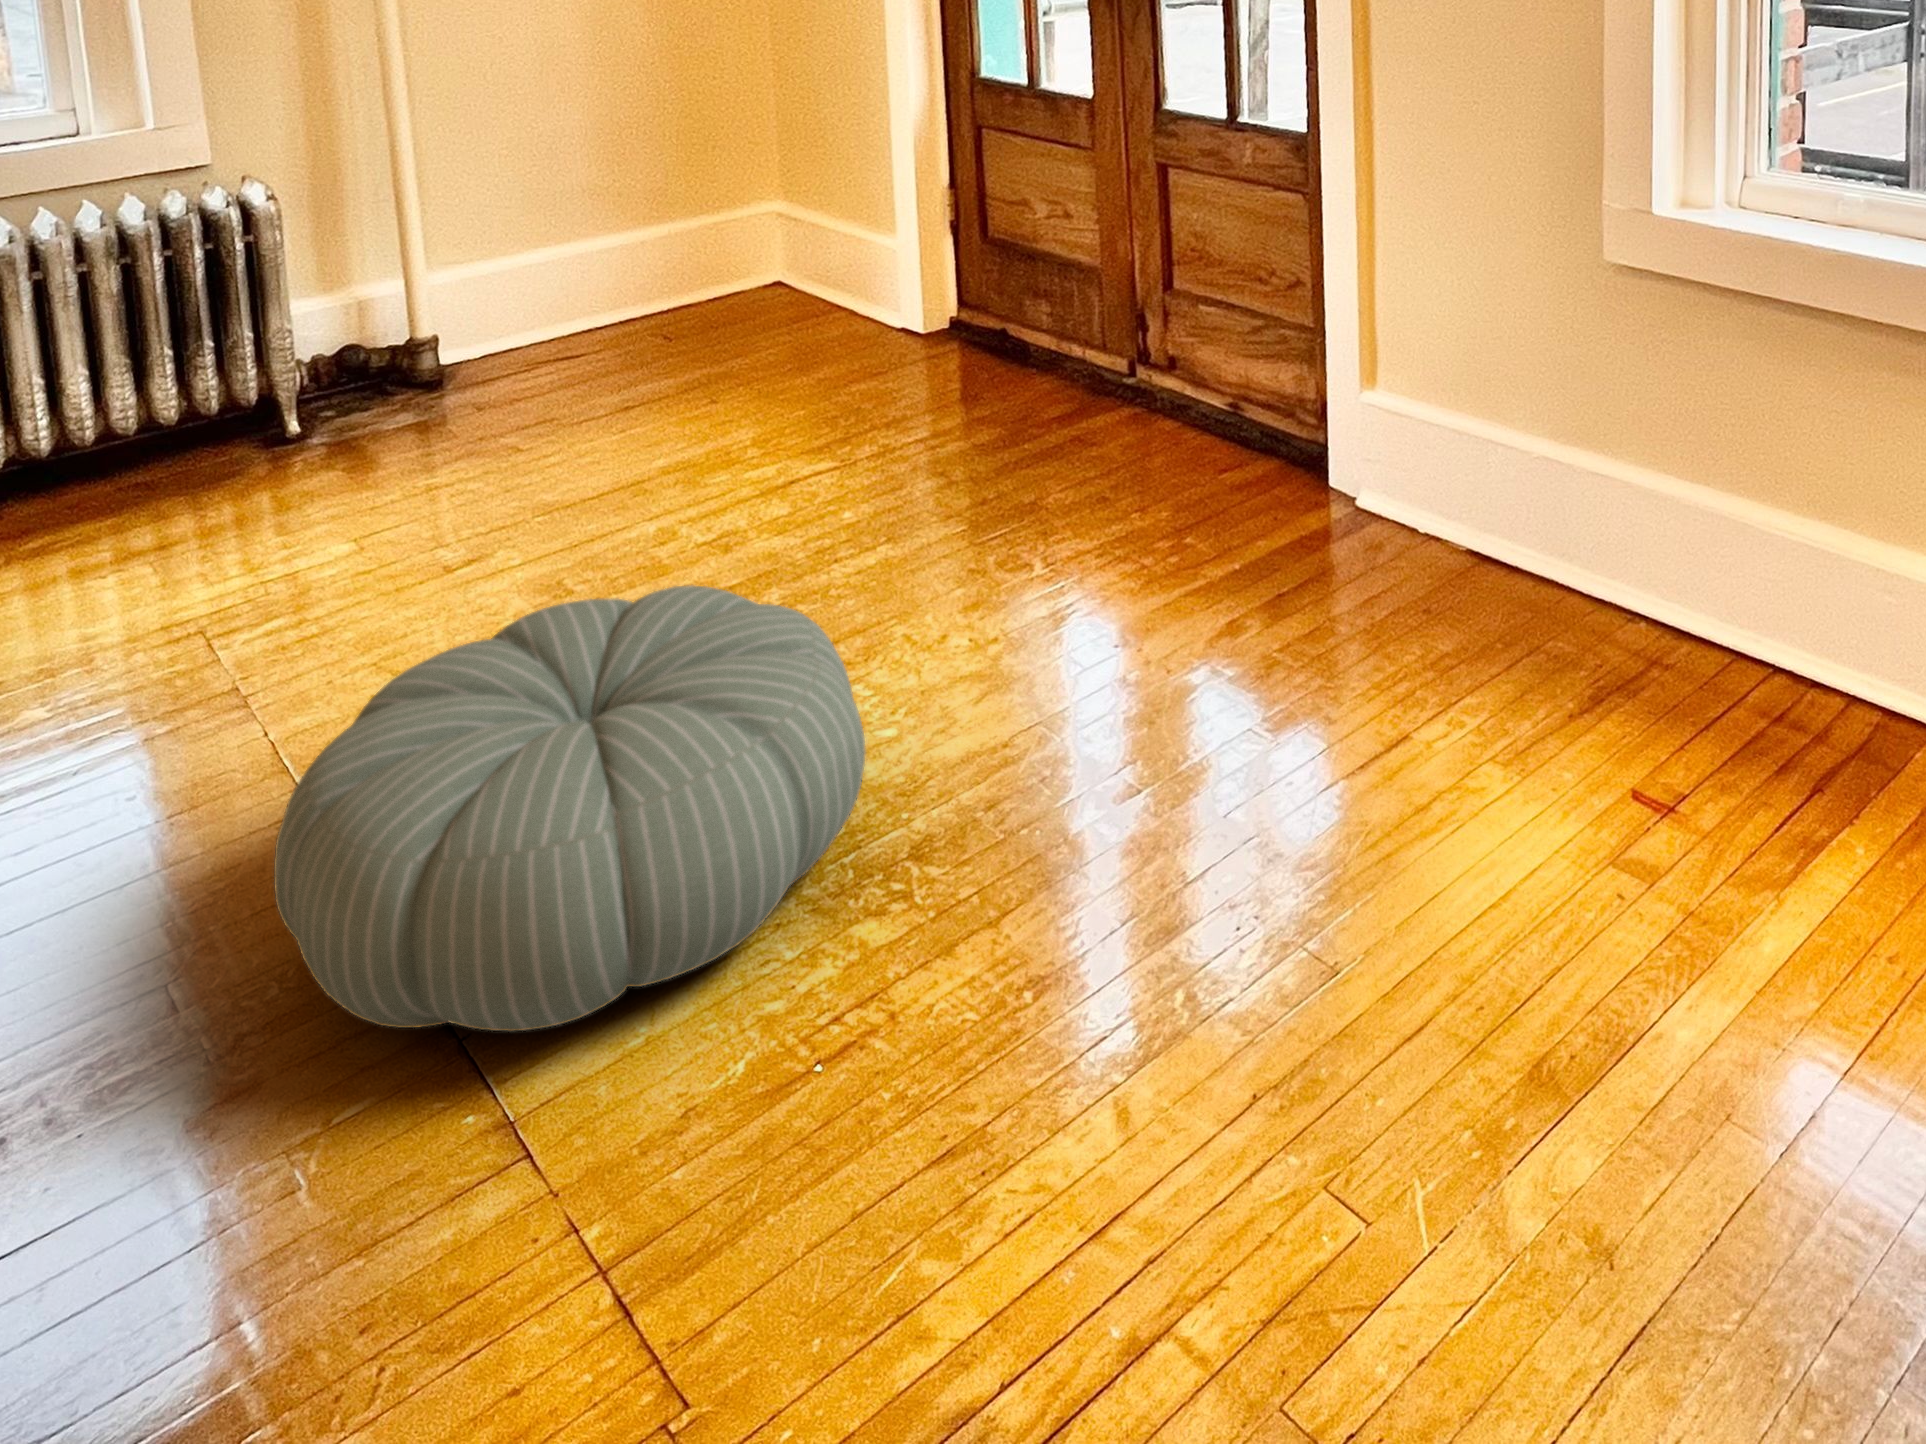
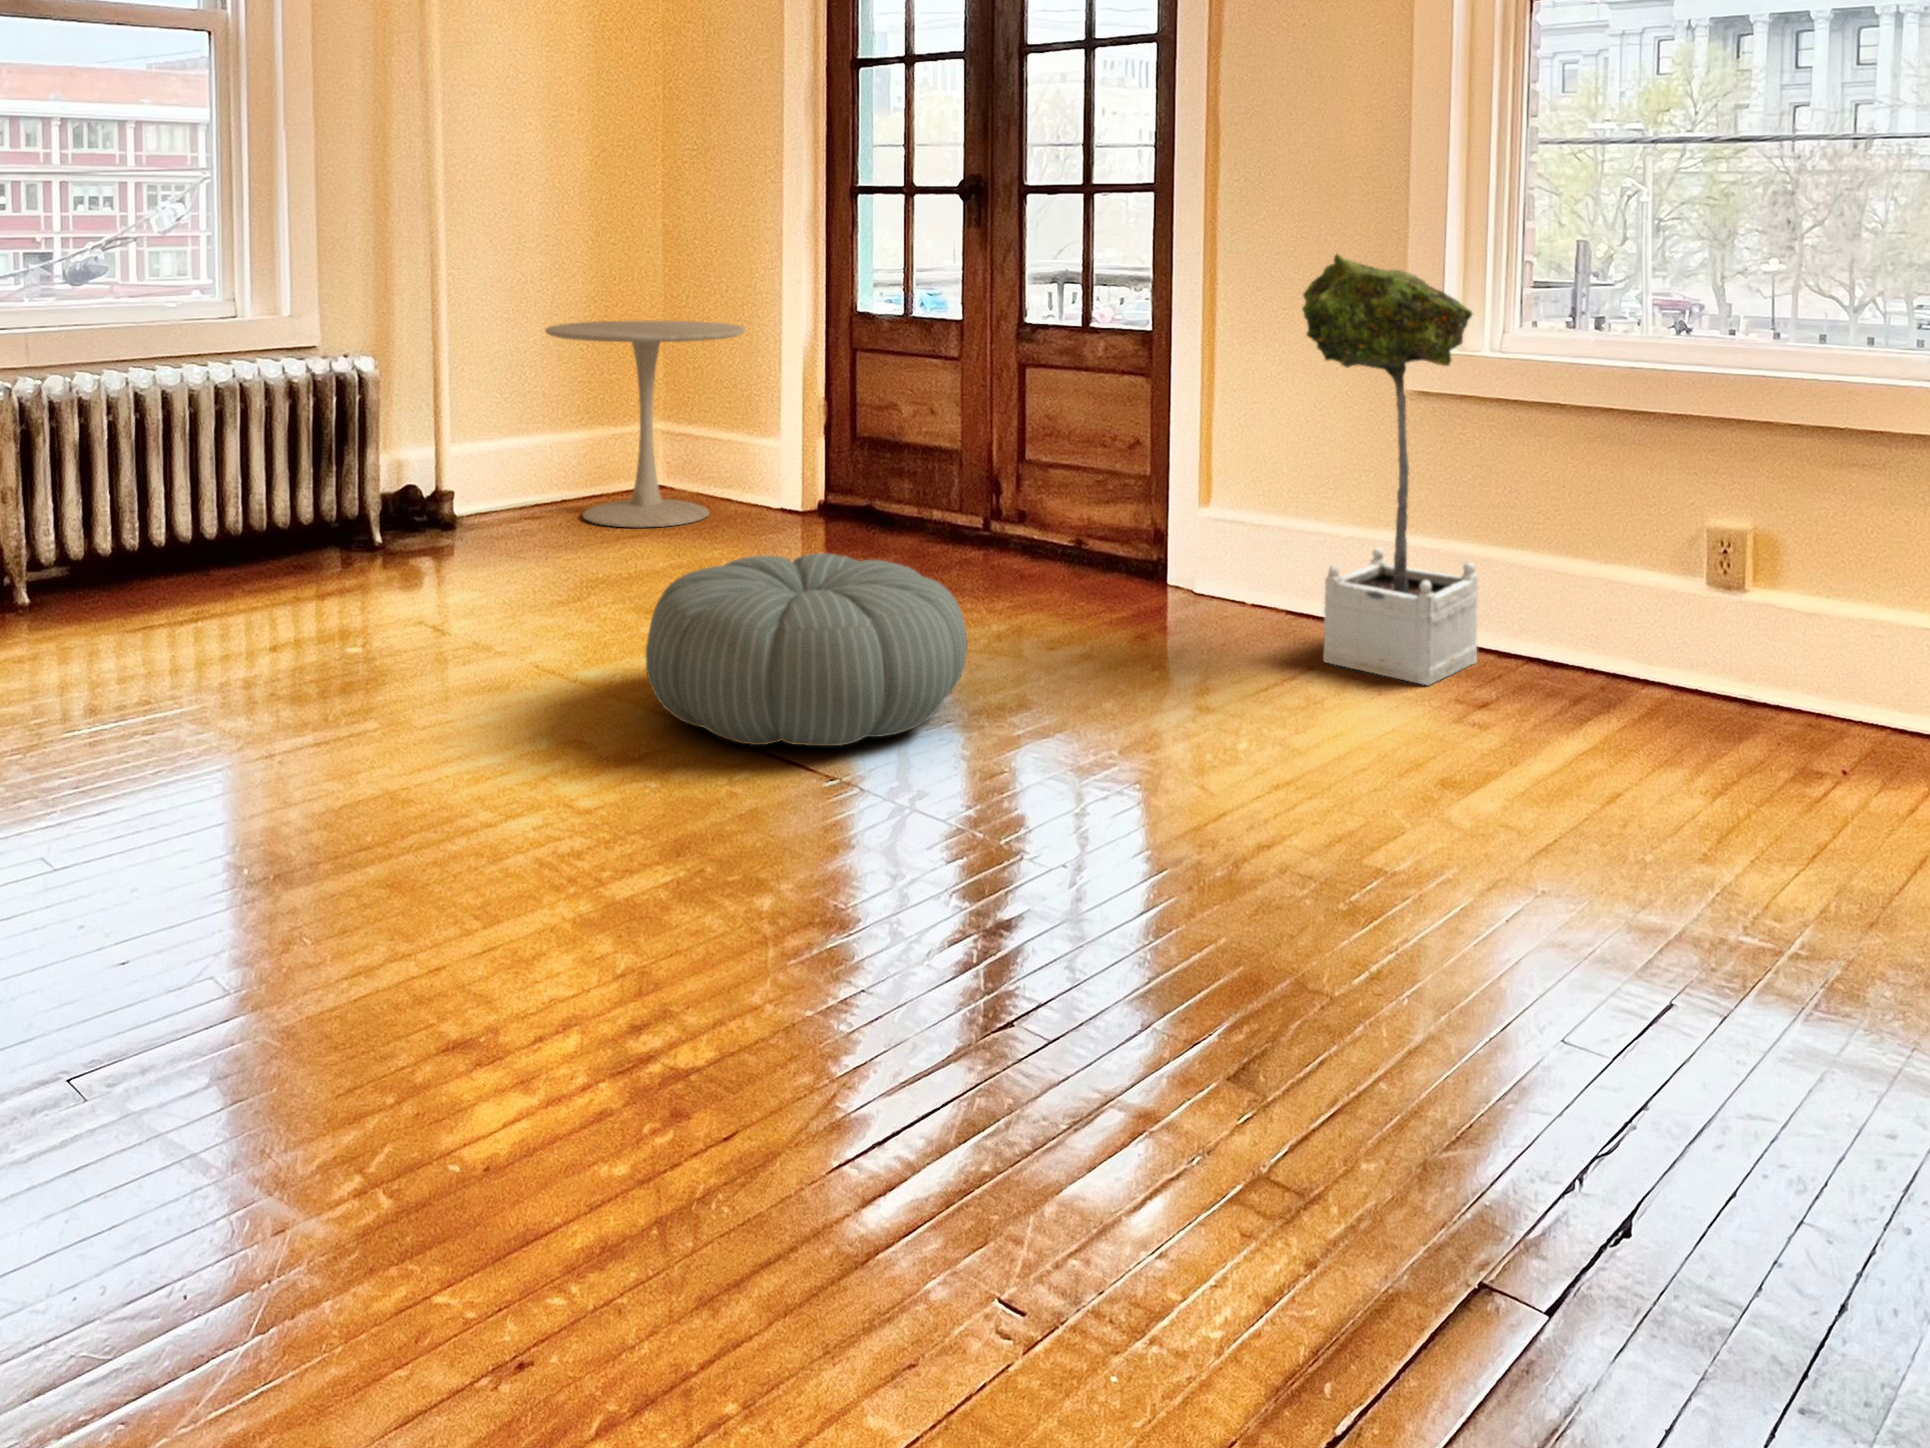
side table: none [556,83,840,373] -> present [545,321,745,528]
potted tree: none [1428,96,1696,750] -> present [1302,254,1478,685]

